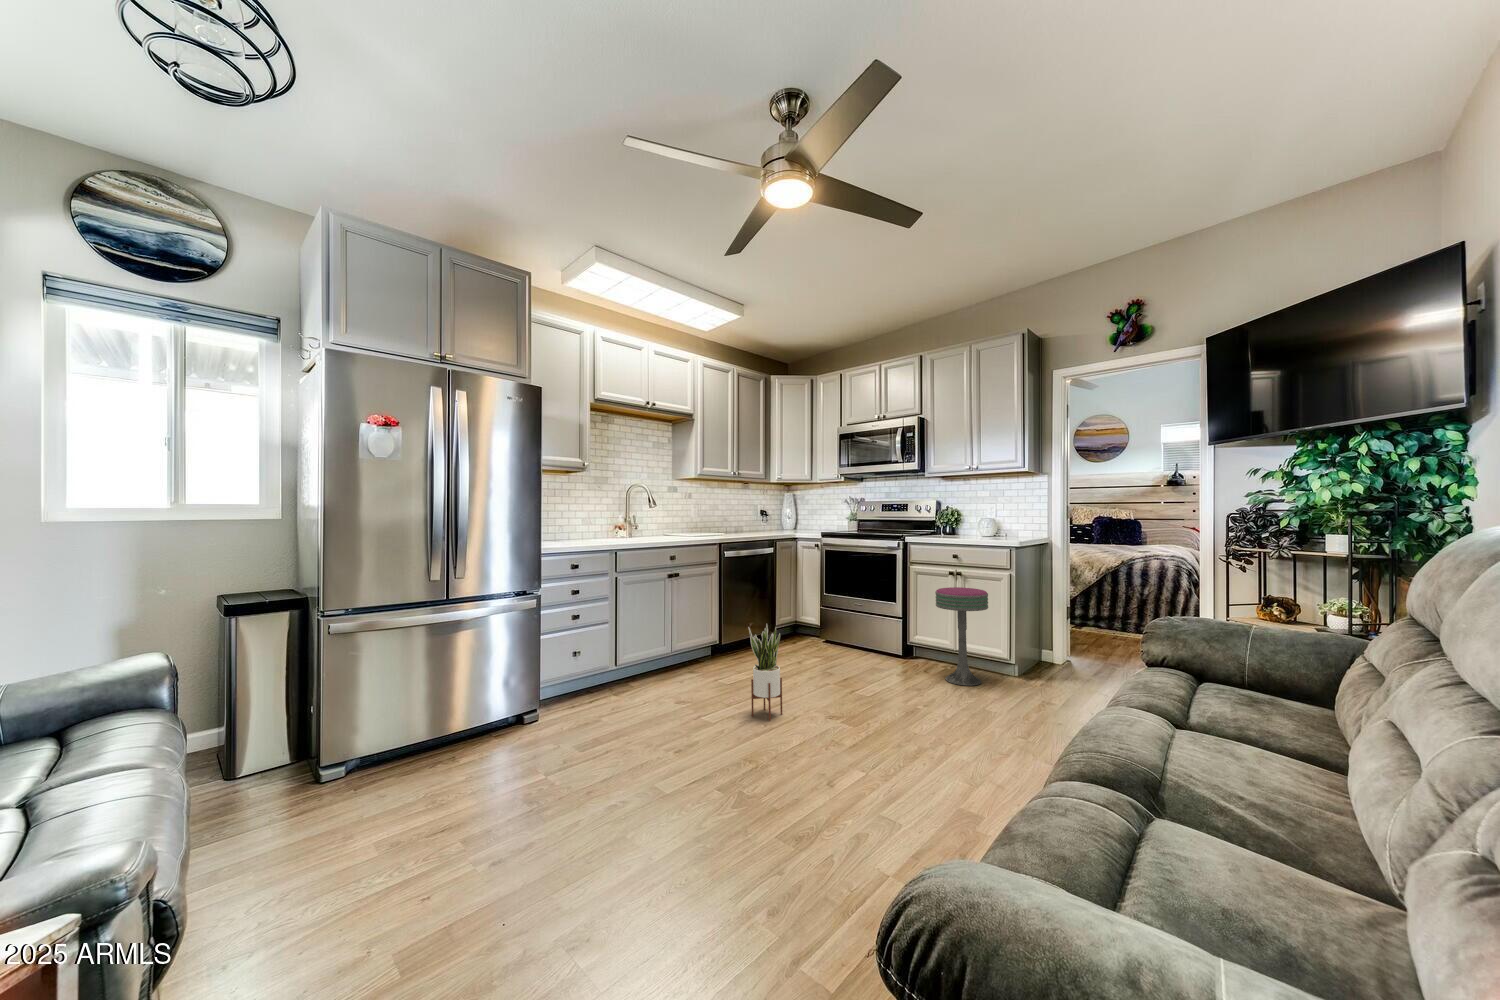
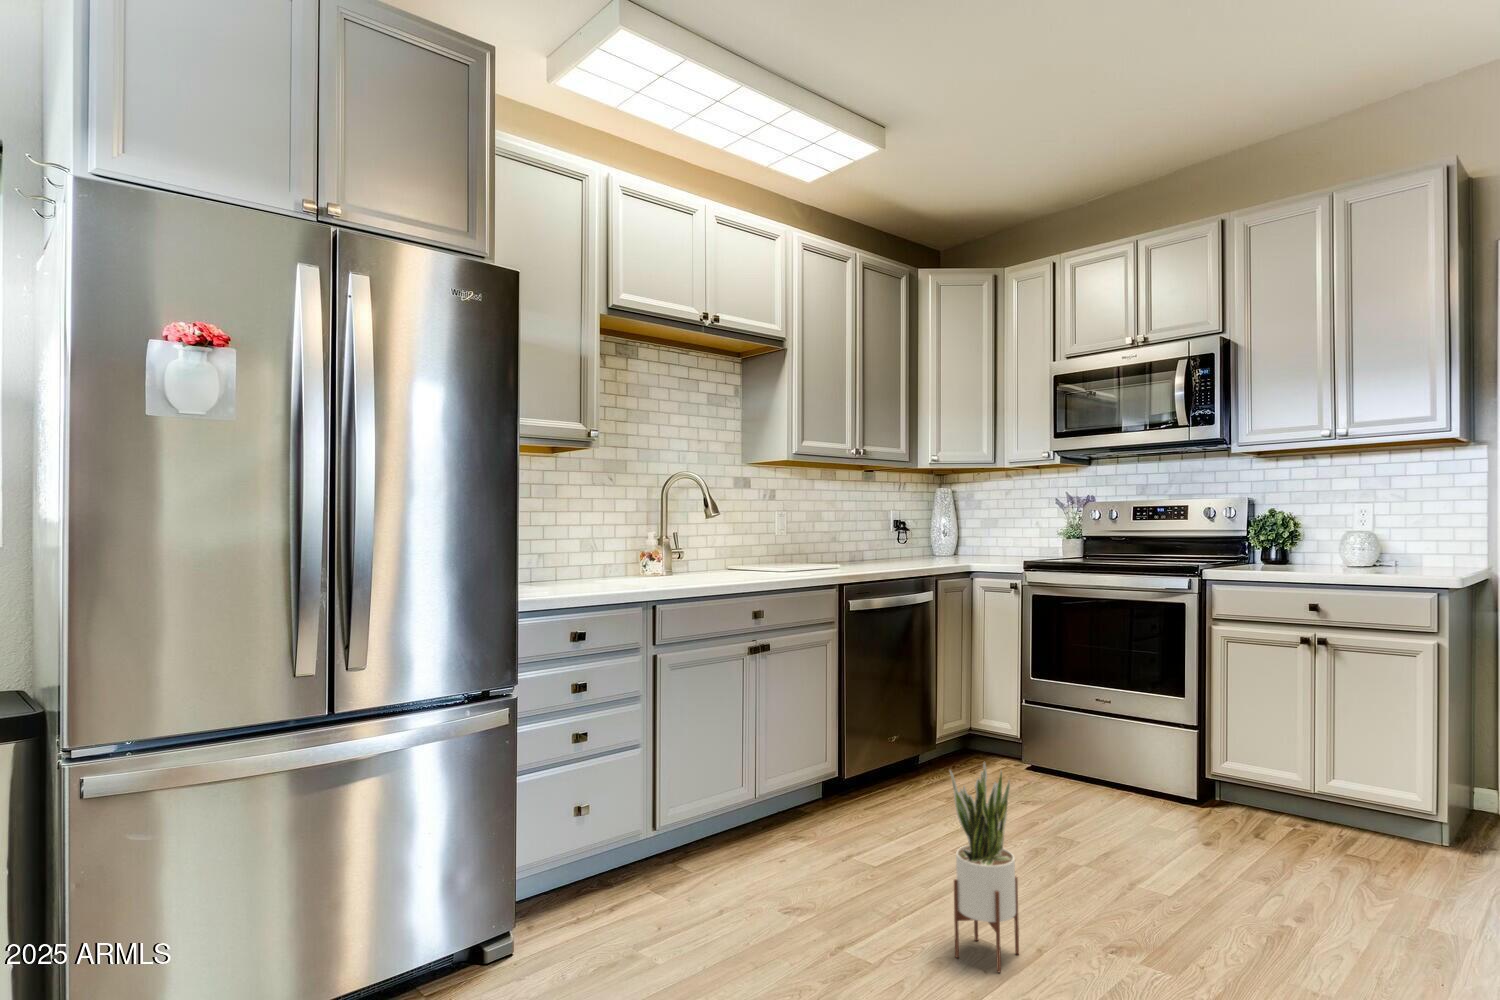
bar stool: present [935,587,988,686] -> none [1298,677,1423,885]

